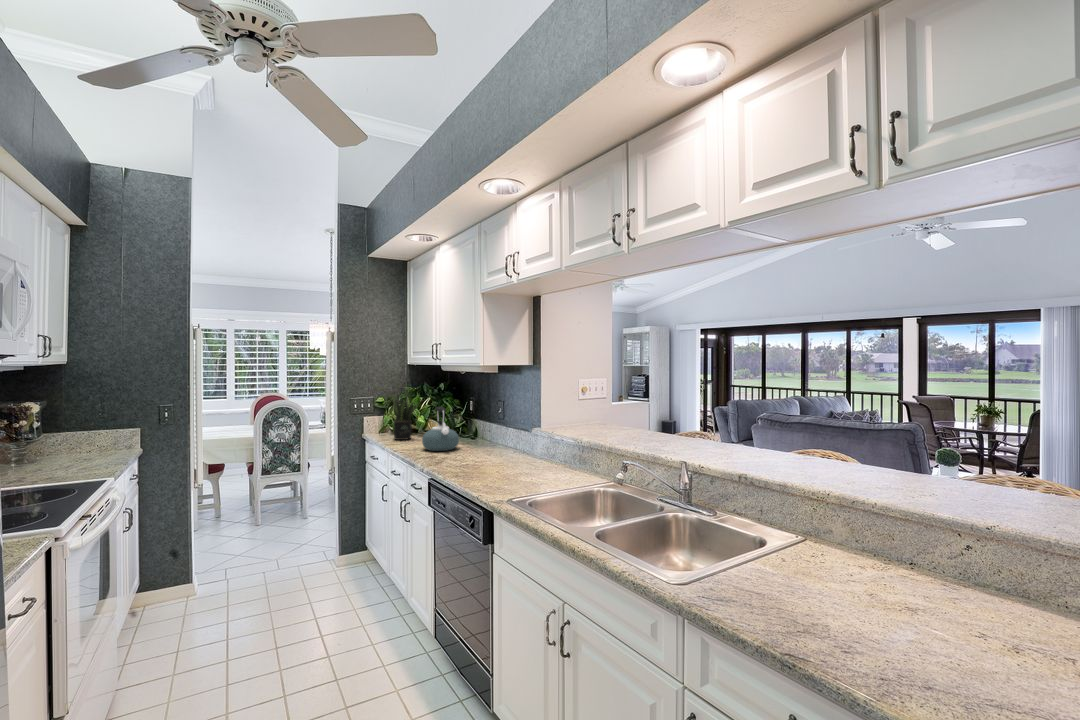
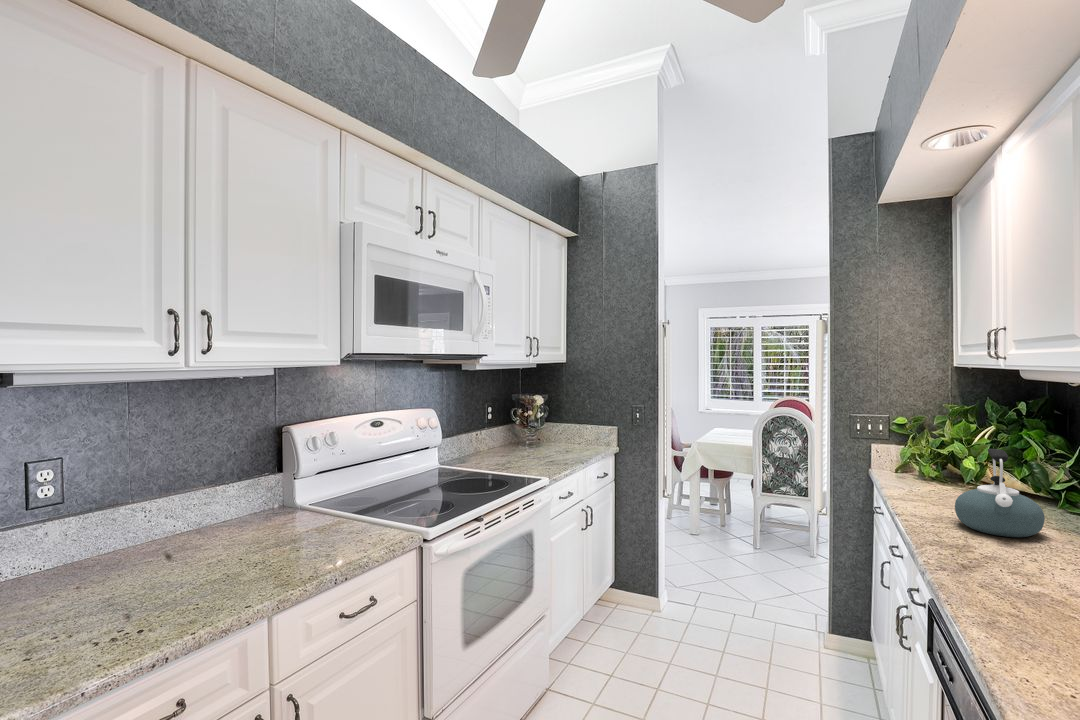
potted plant: present [393,394,418,440] -> none [912,414,961,494]

